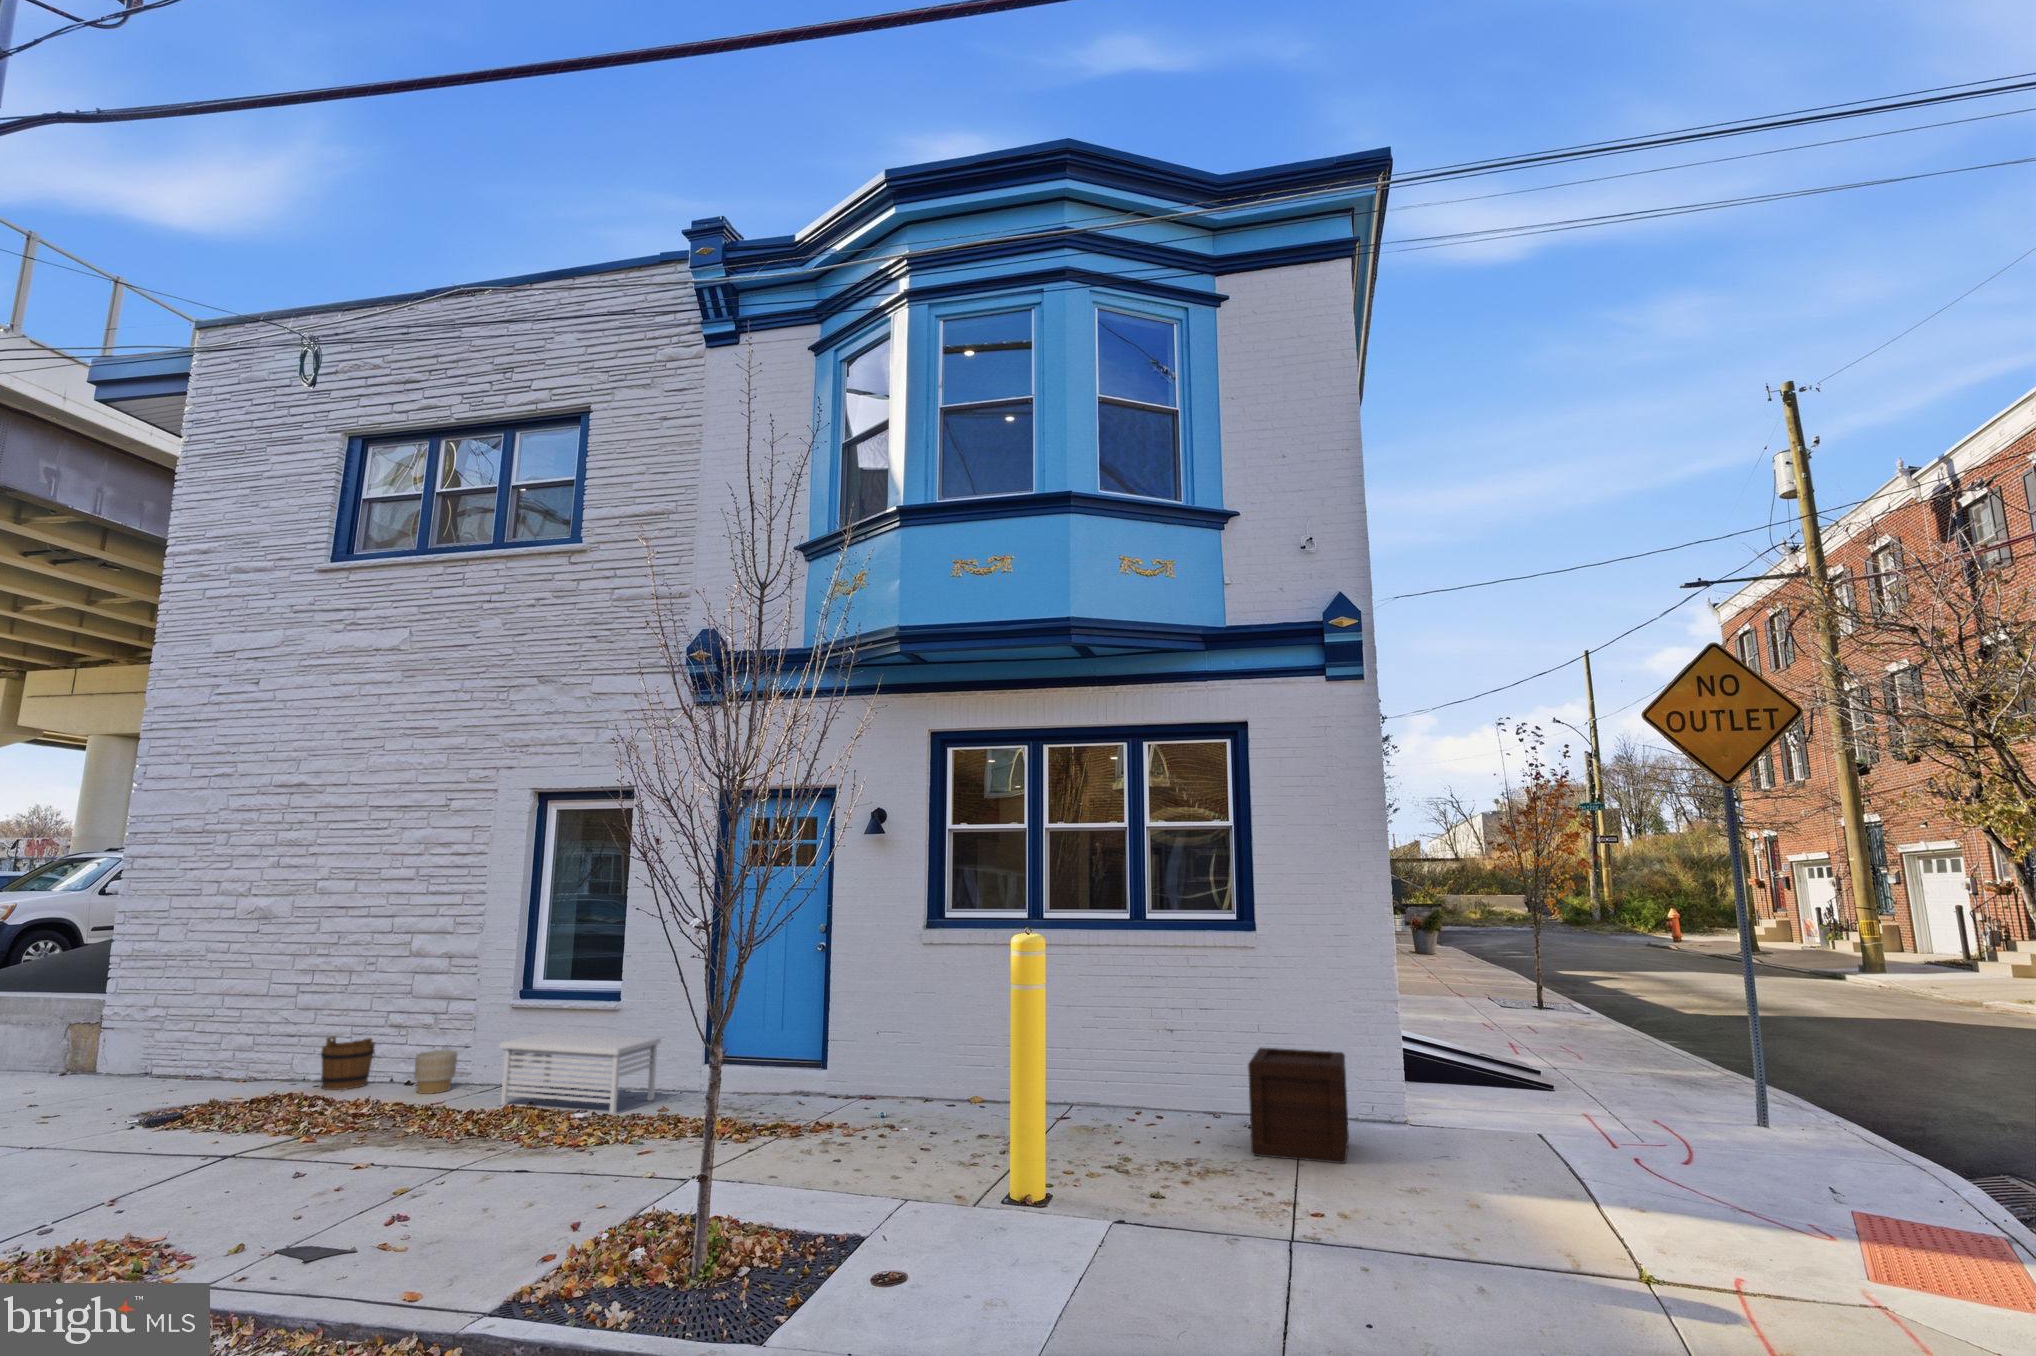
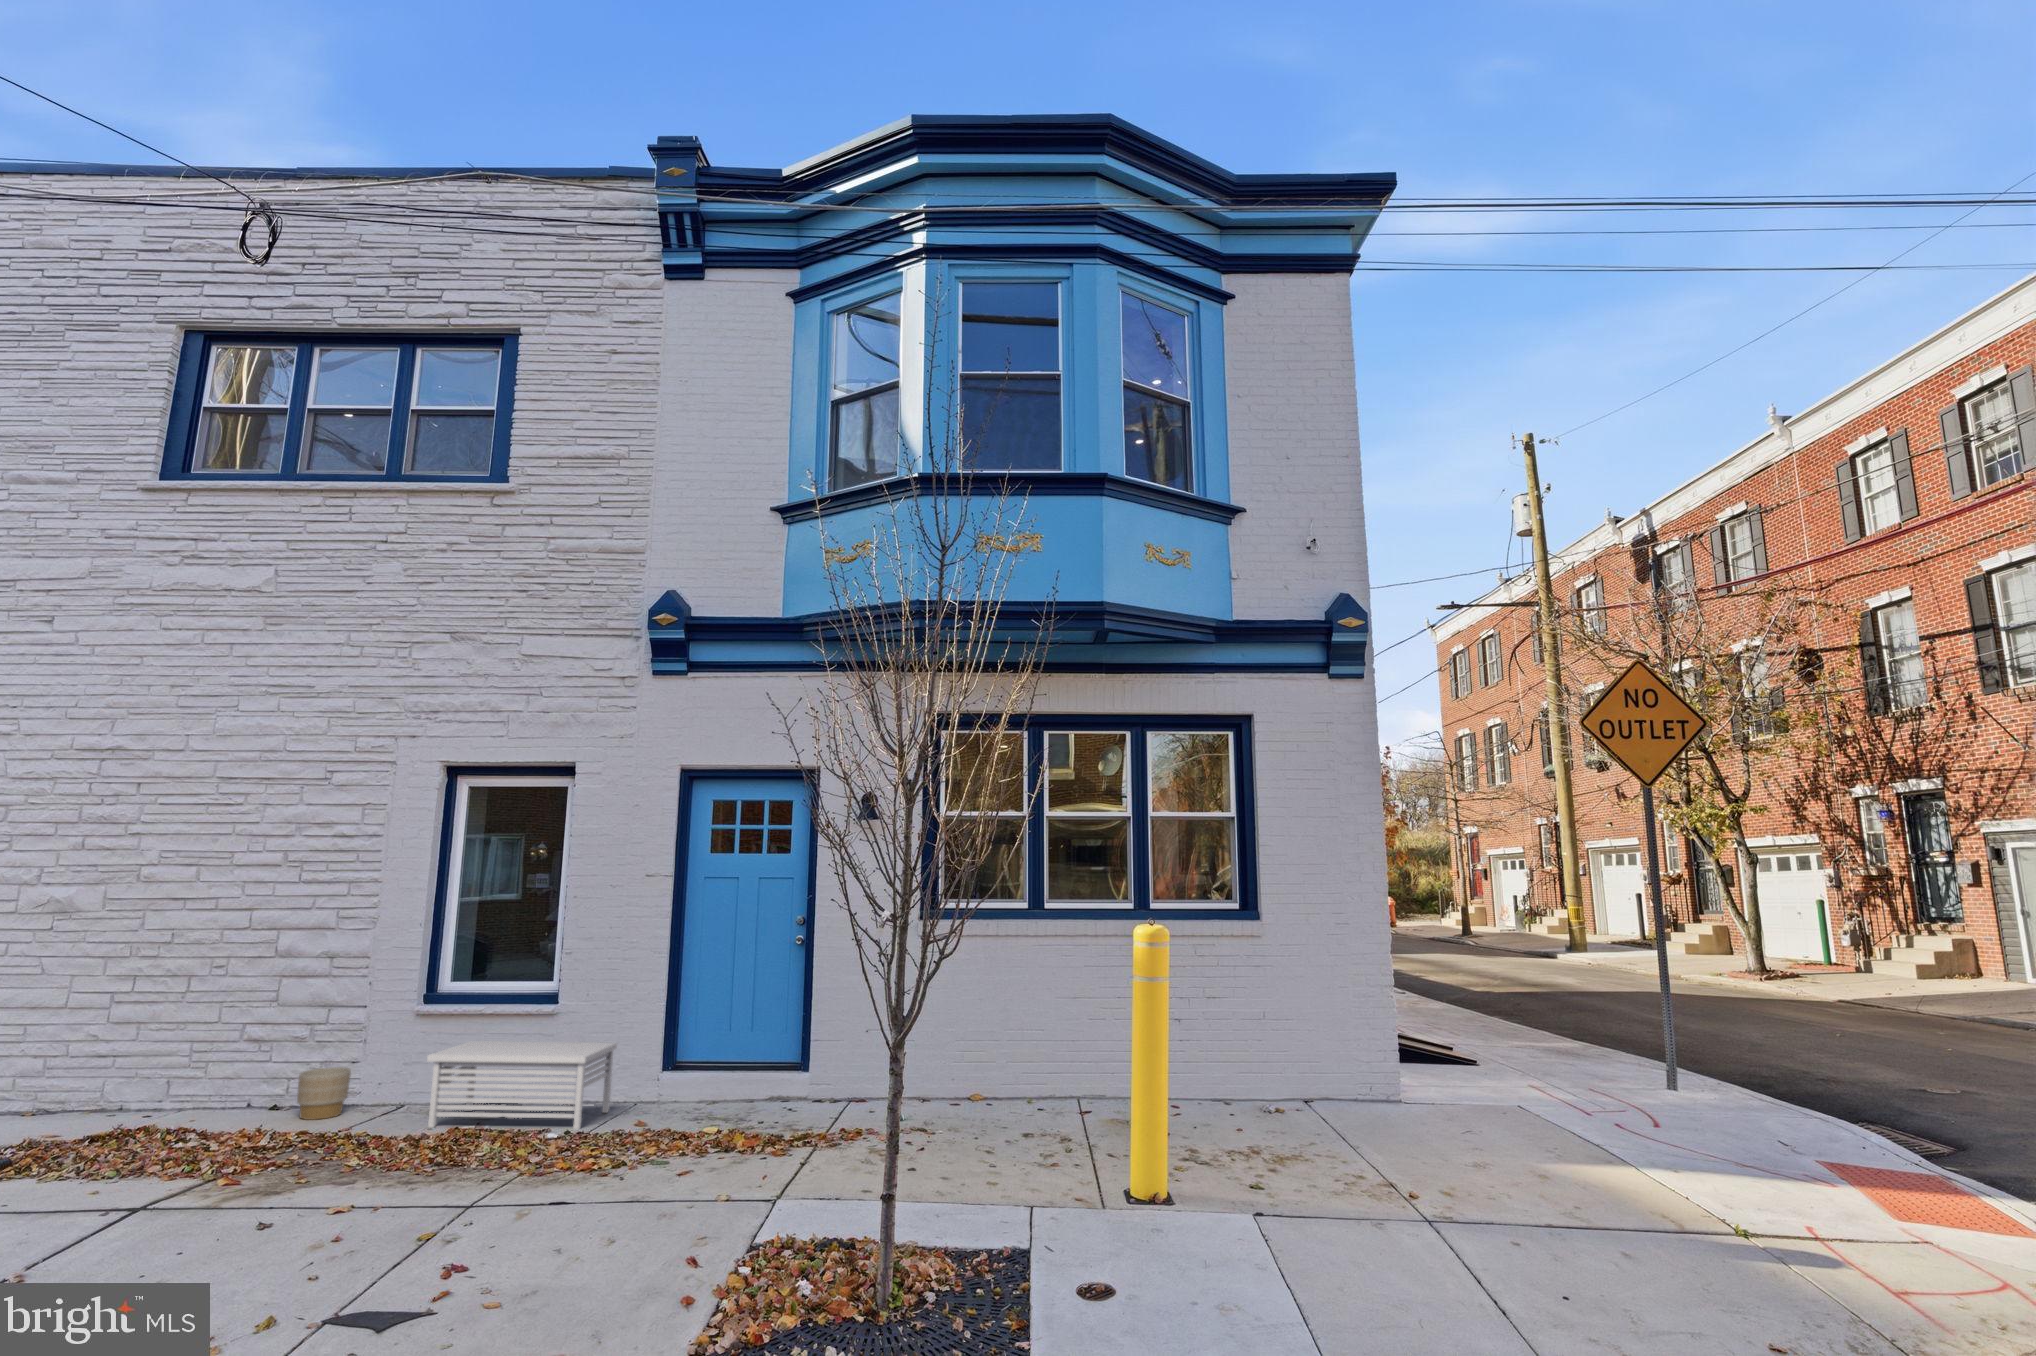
bucket: present [321,1036,375,1090] -> none [162,1056,234,1122]
wooden crate: present [1248,1048,1349,1163] -> none [1266,1029,1372,1135]

